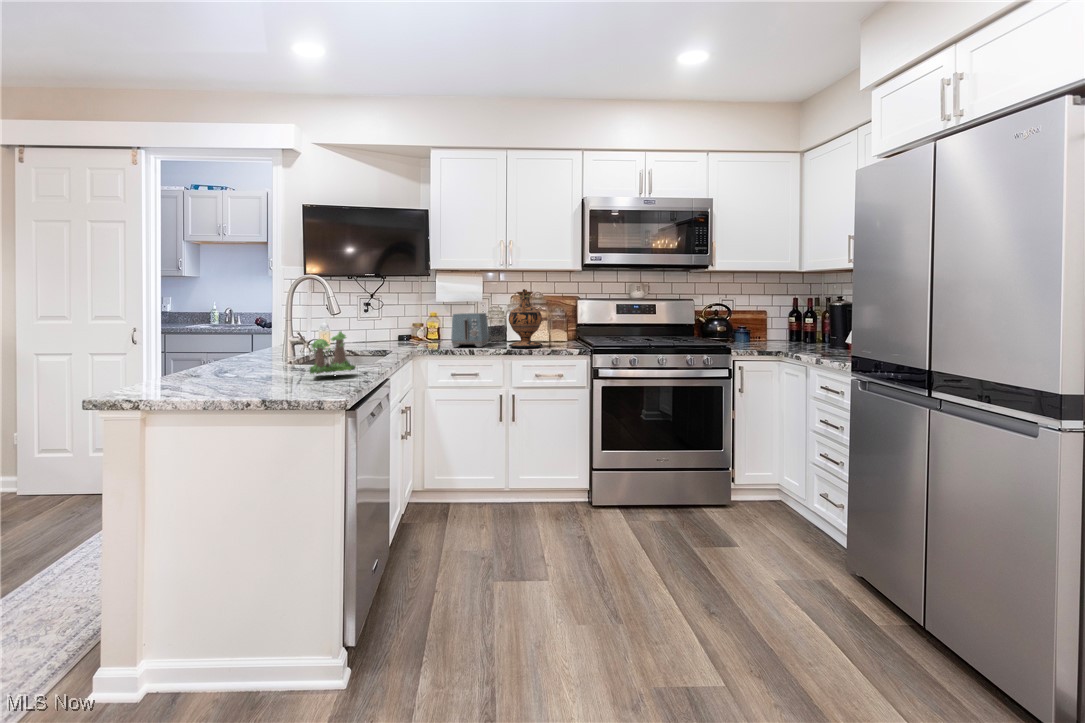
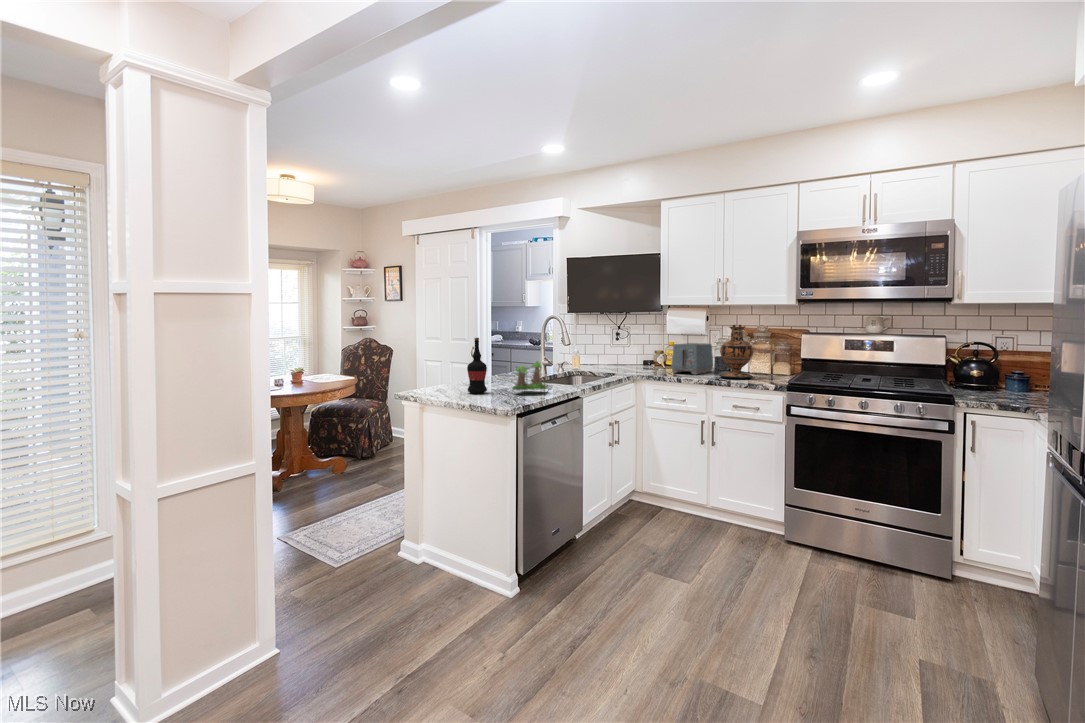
wine bottle: none [231,300,266,383] -> present [467,338,487,393]

